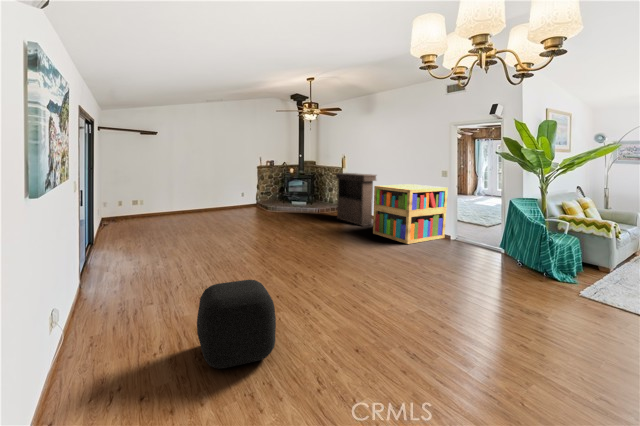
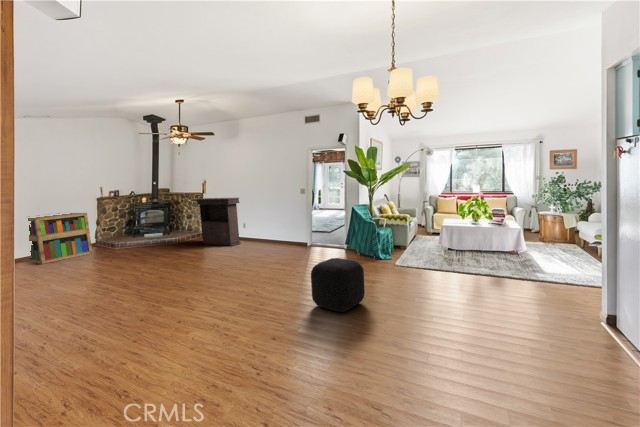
bookshelf: present [373,184,448,244] -> present [22,213,92,264]
ottoman: present [197,280,276,369] -> present [311,258,365,312]

